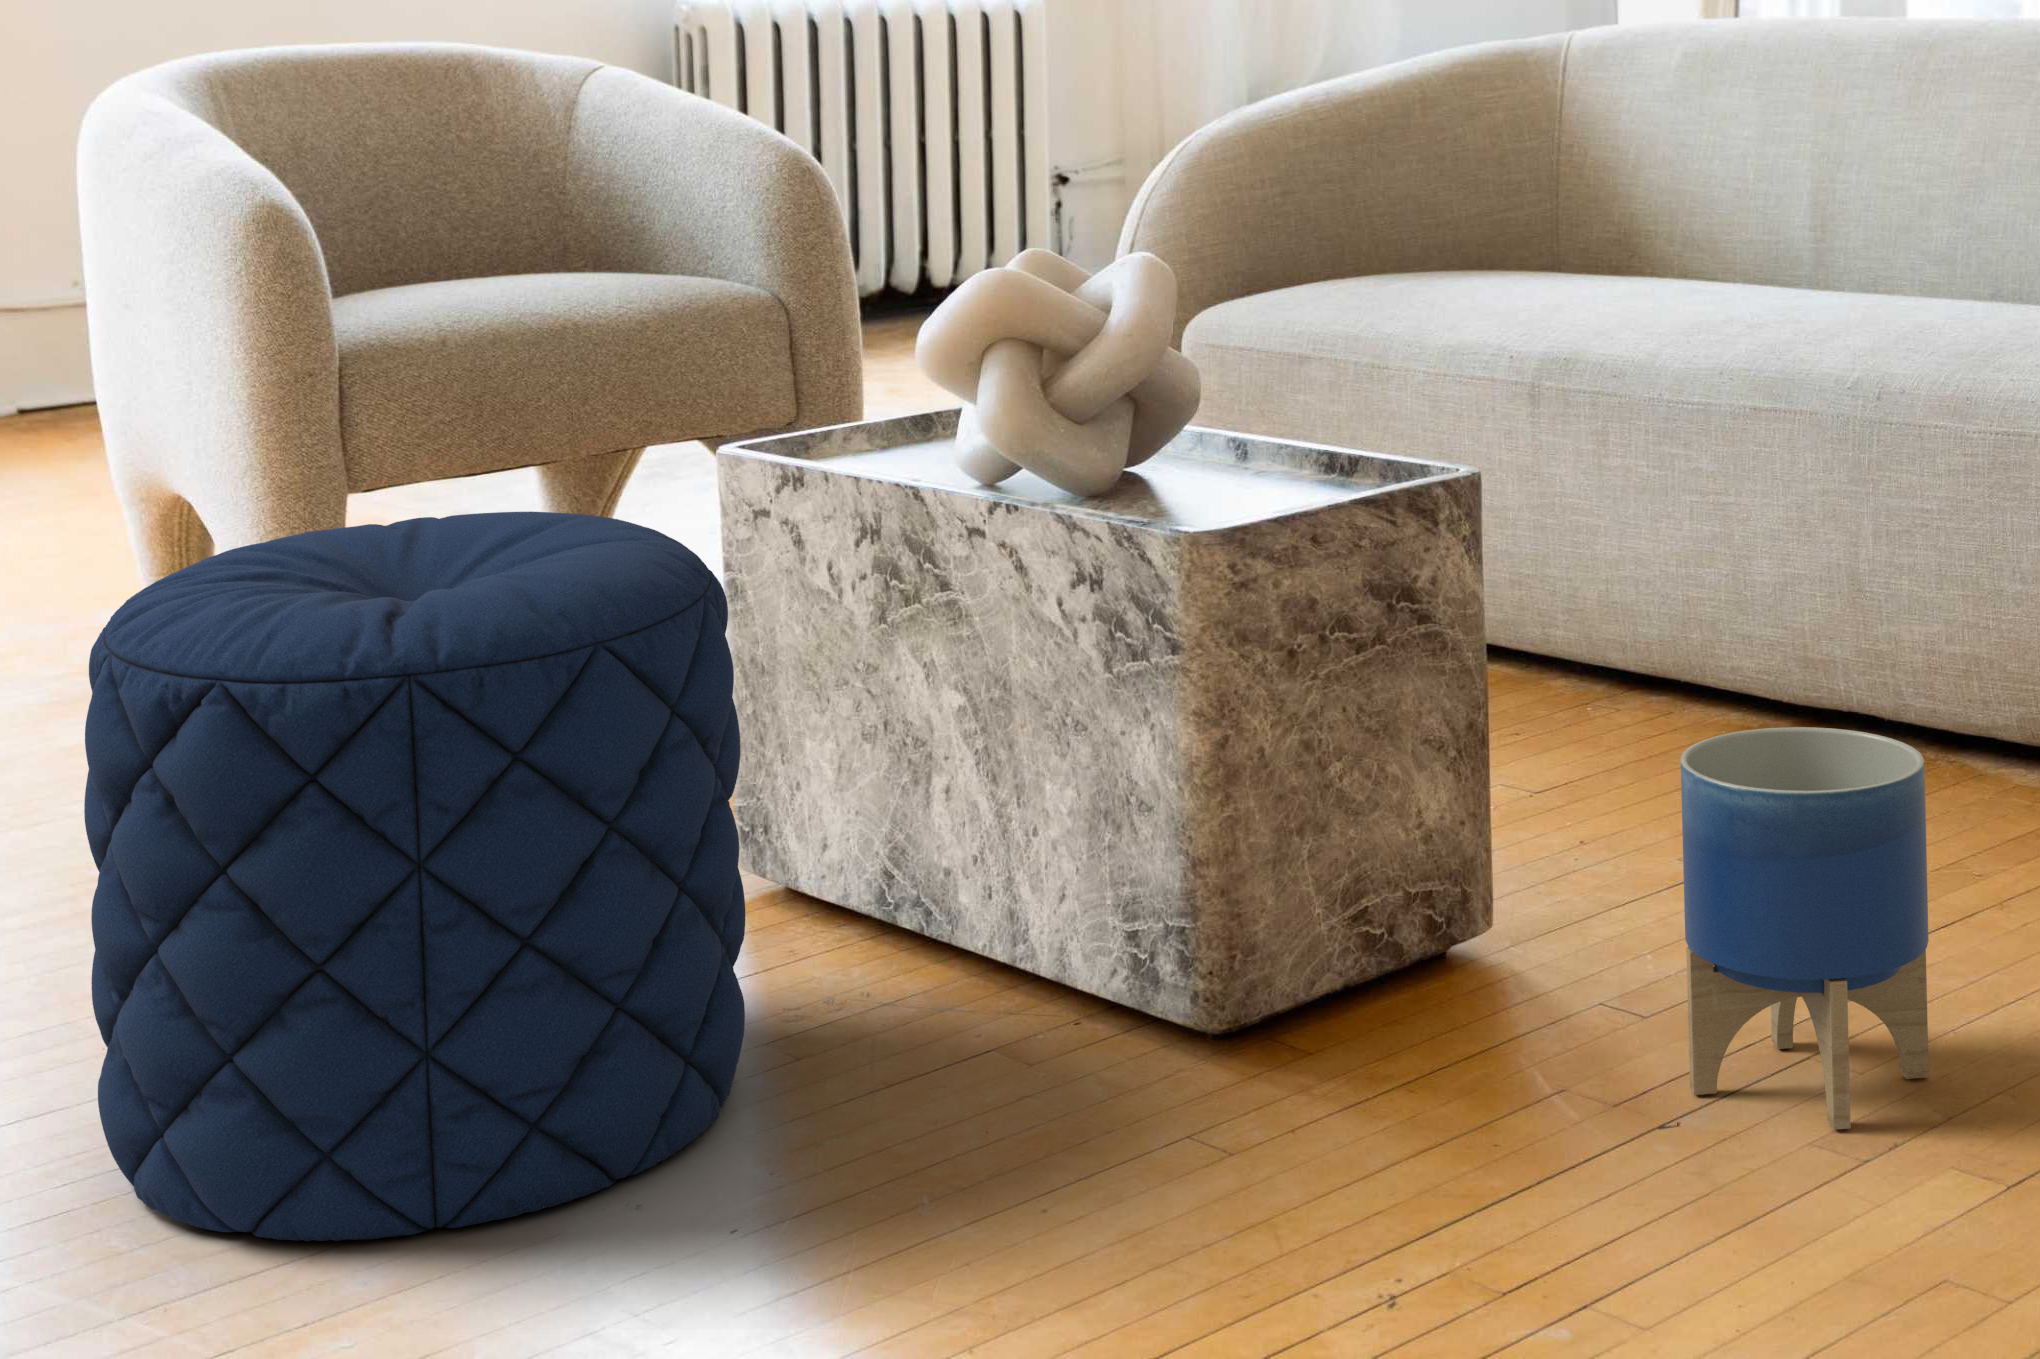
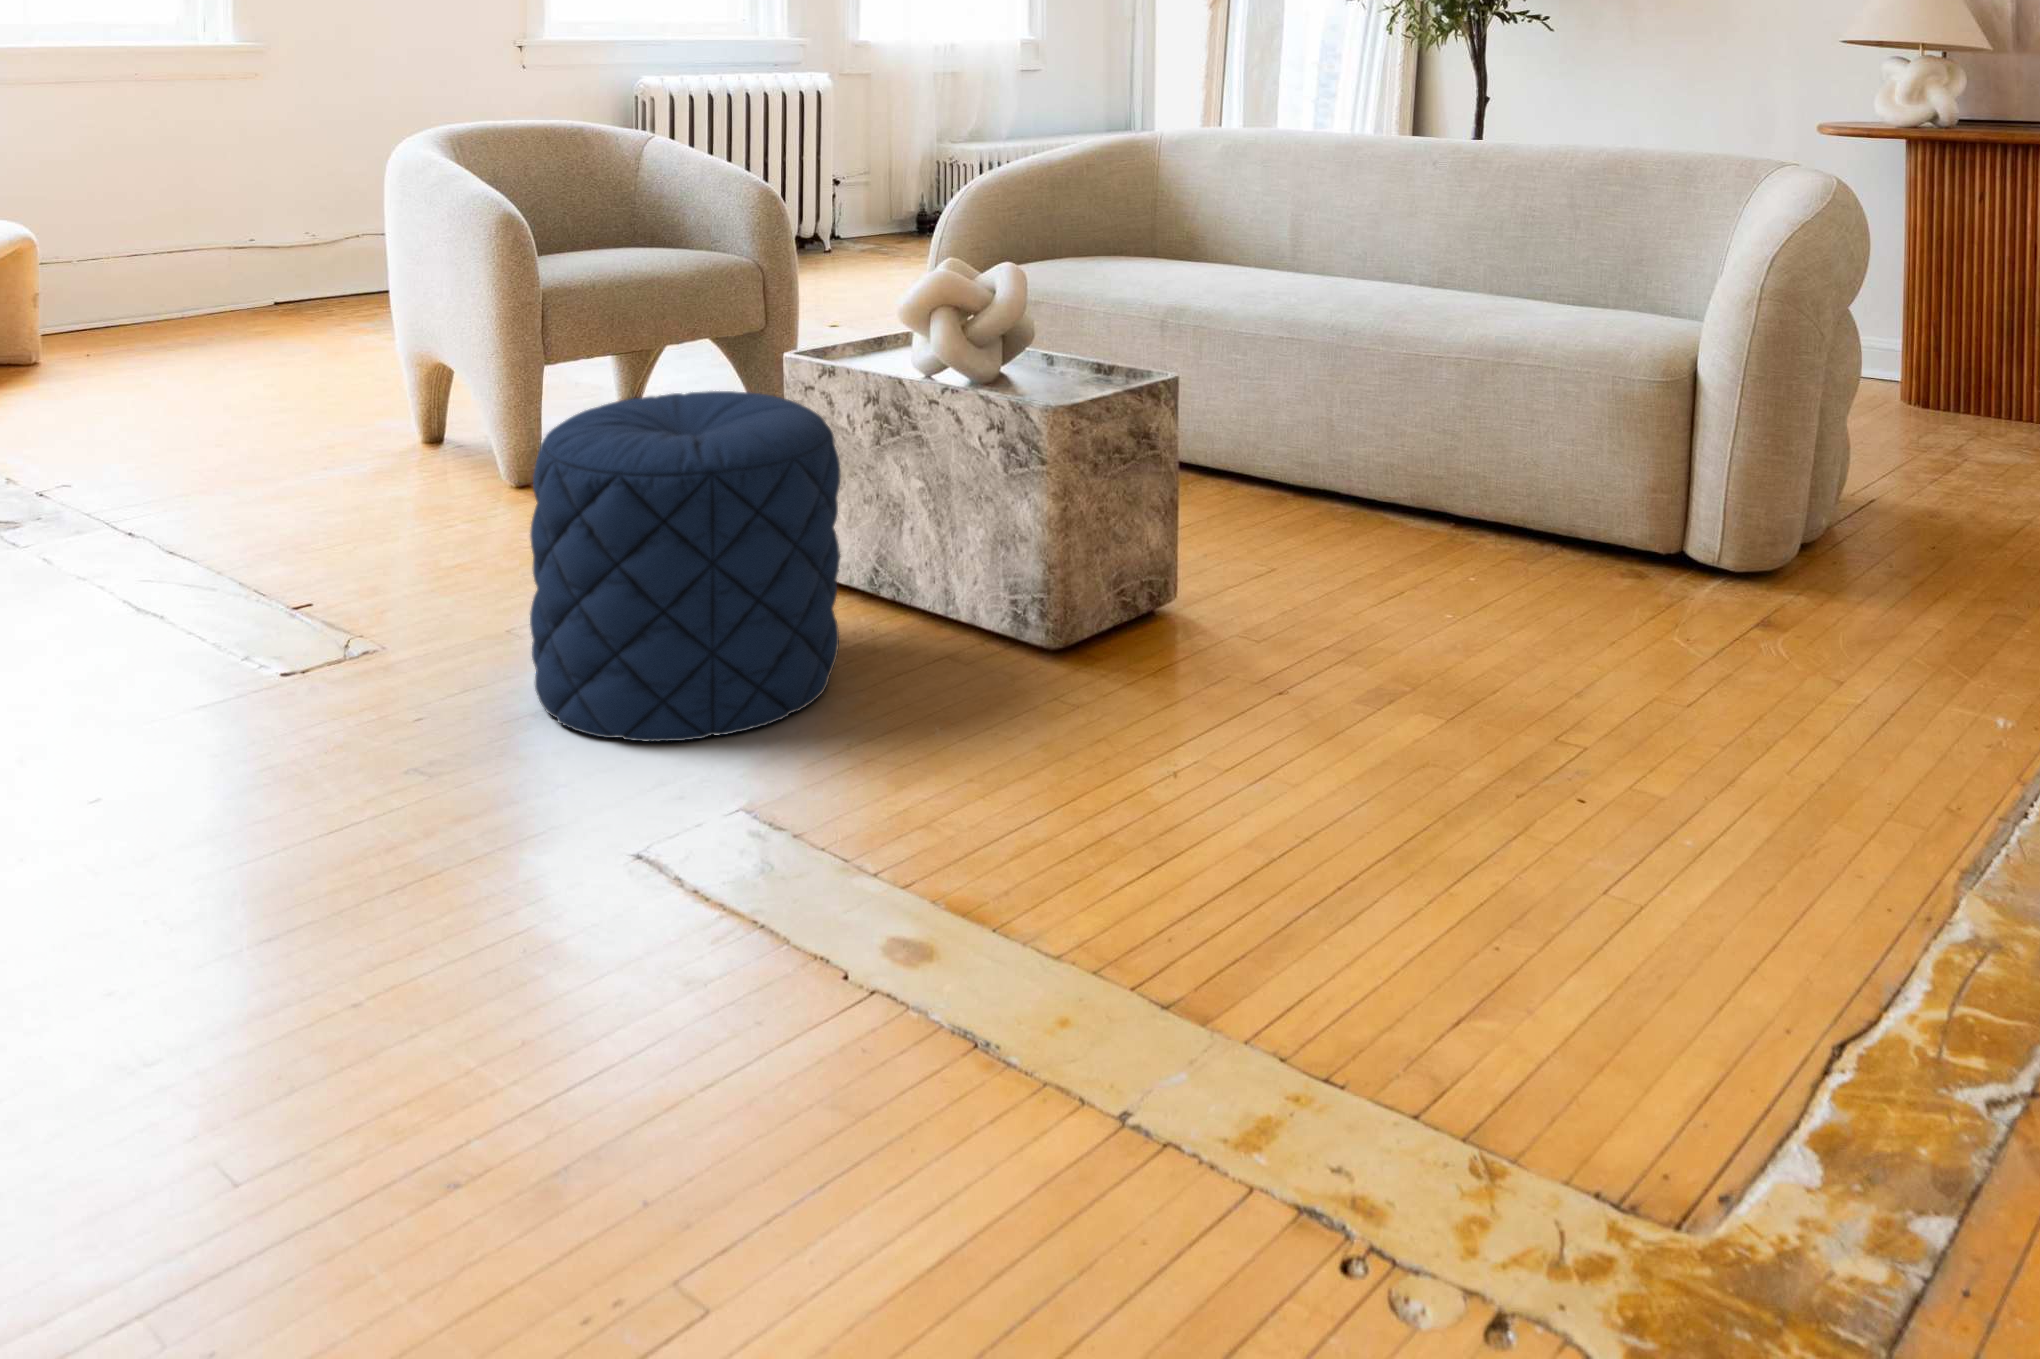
planter: present [1681,727,1929,1130] -> none [1285,502,1399,690]

